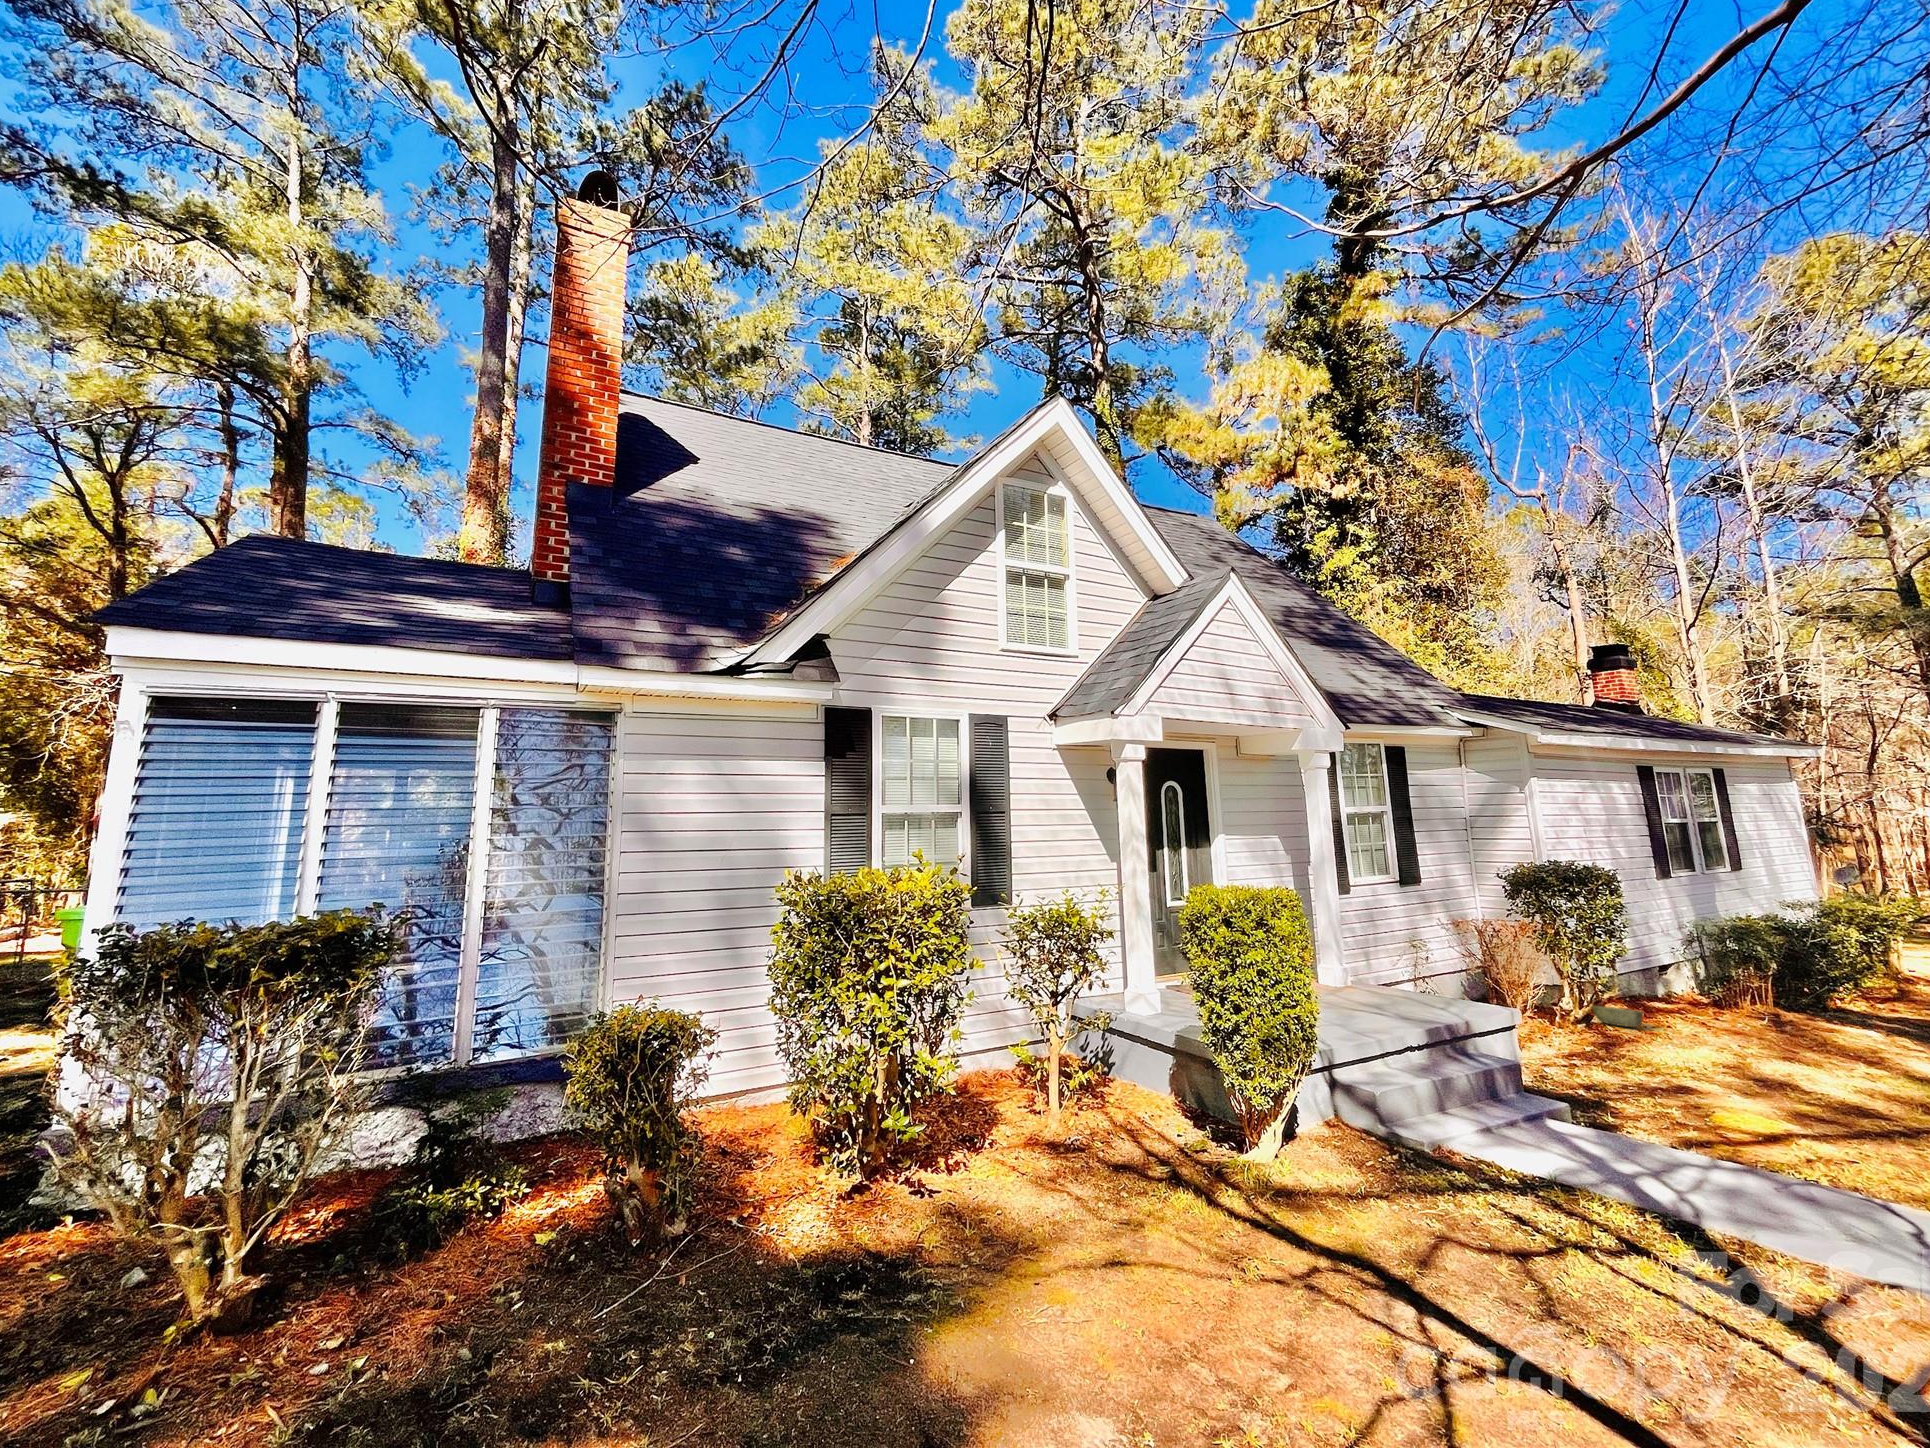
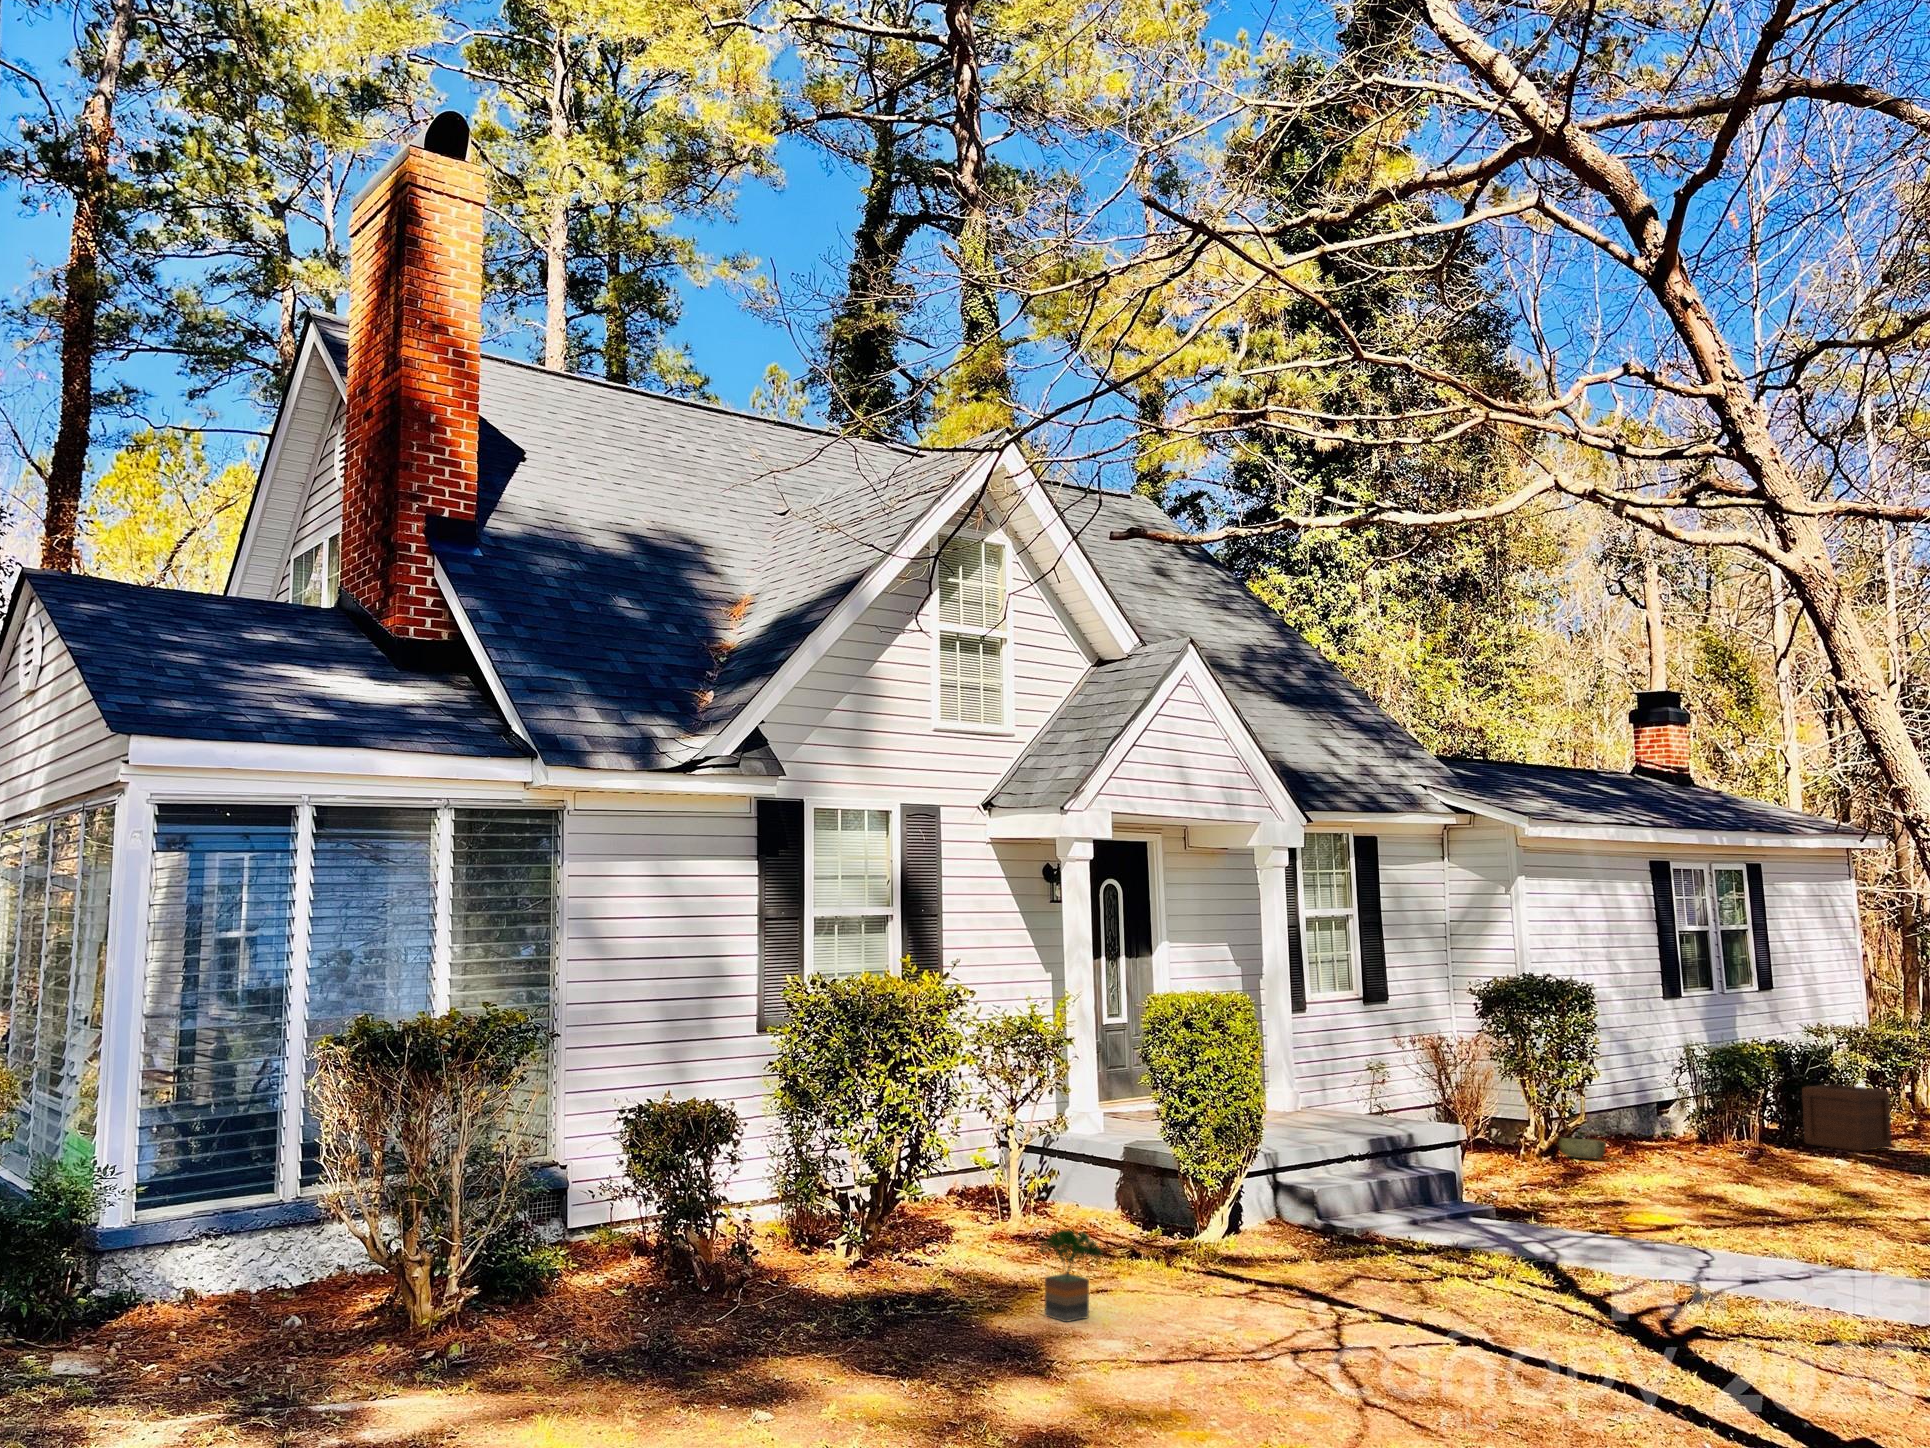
wooden crate: none [1814,957,1918,1023] -> present [1802,1084,1892,1151]
potted tree: none [995,1229,1085,1393] -> present [1039,1229,1102,1322]

